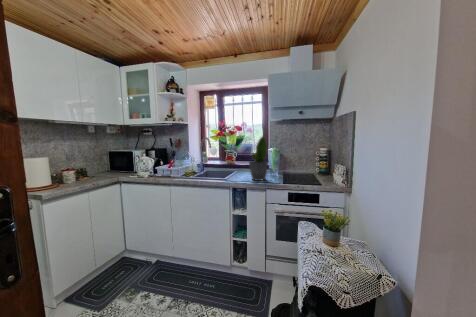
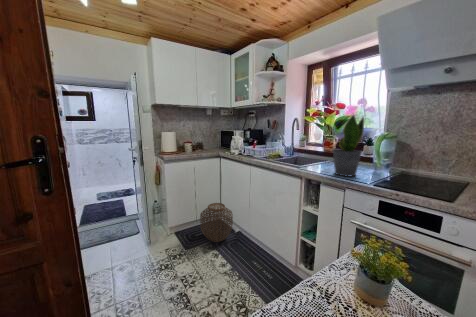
woven basket: none [109,236,153,284] -> present [200,203,233,242]

